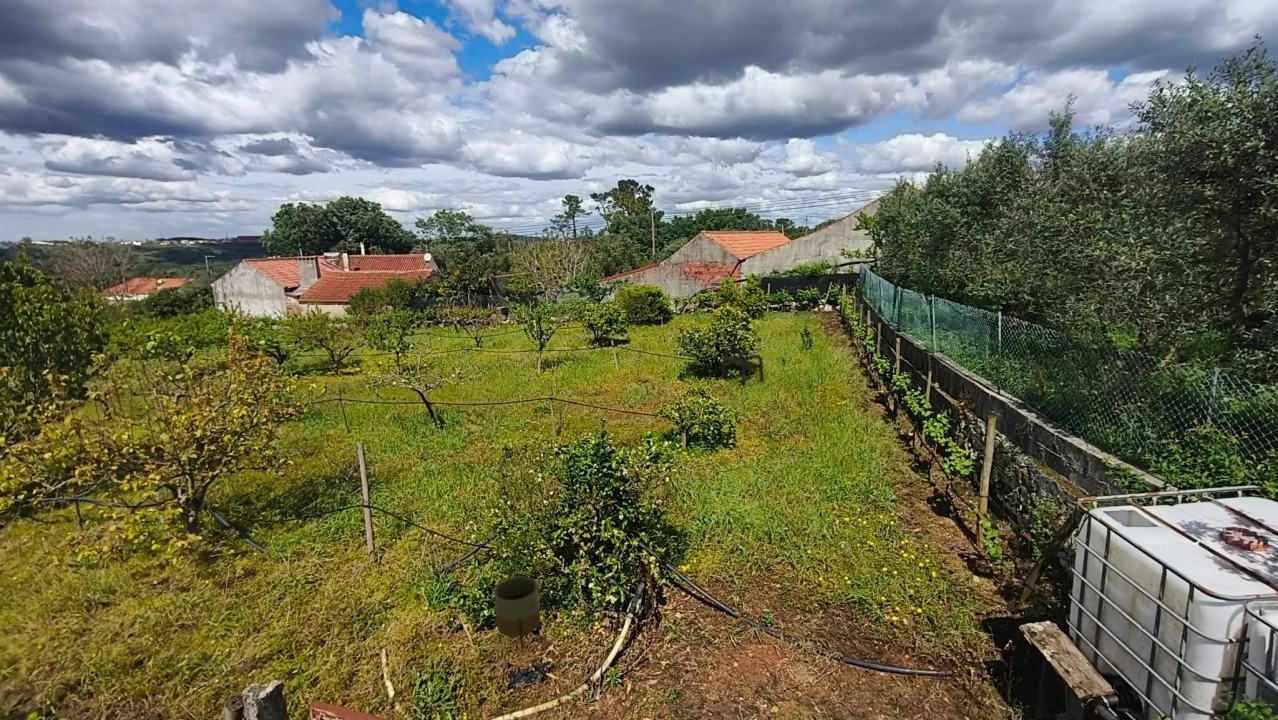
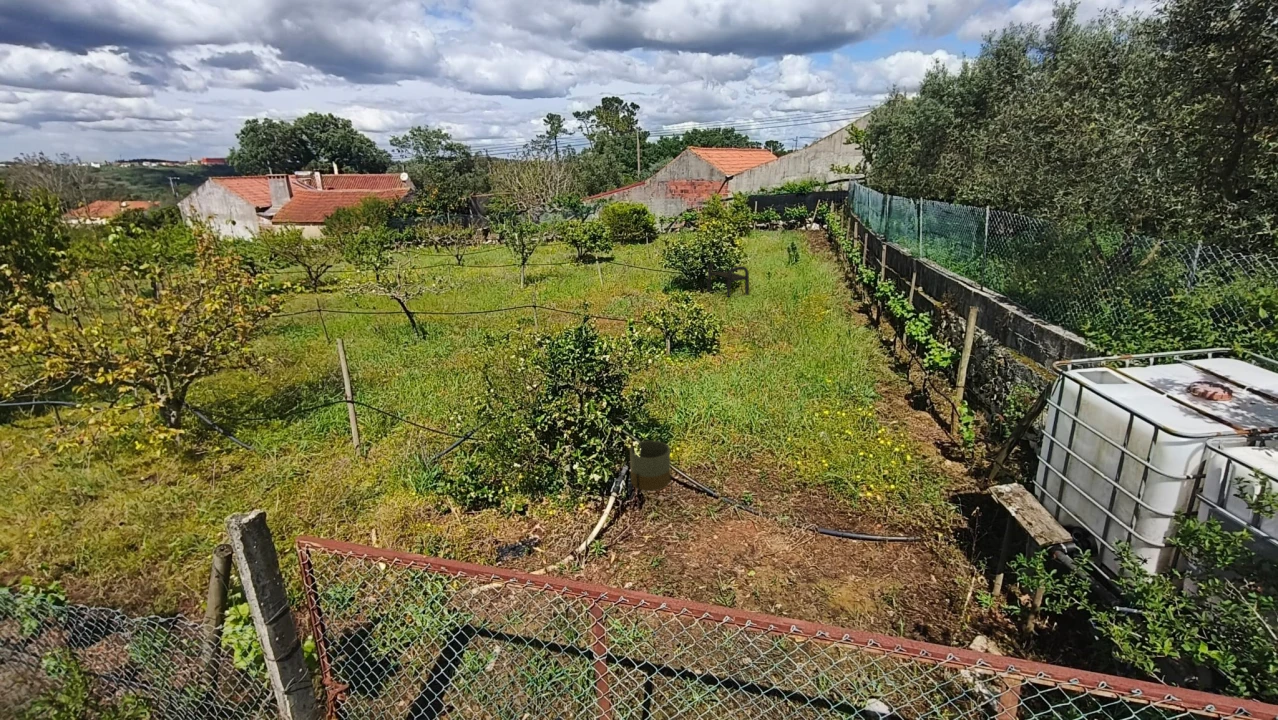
planter: present [494,577,541,655] -> present [630,441,672,506]

